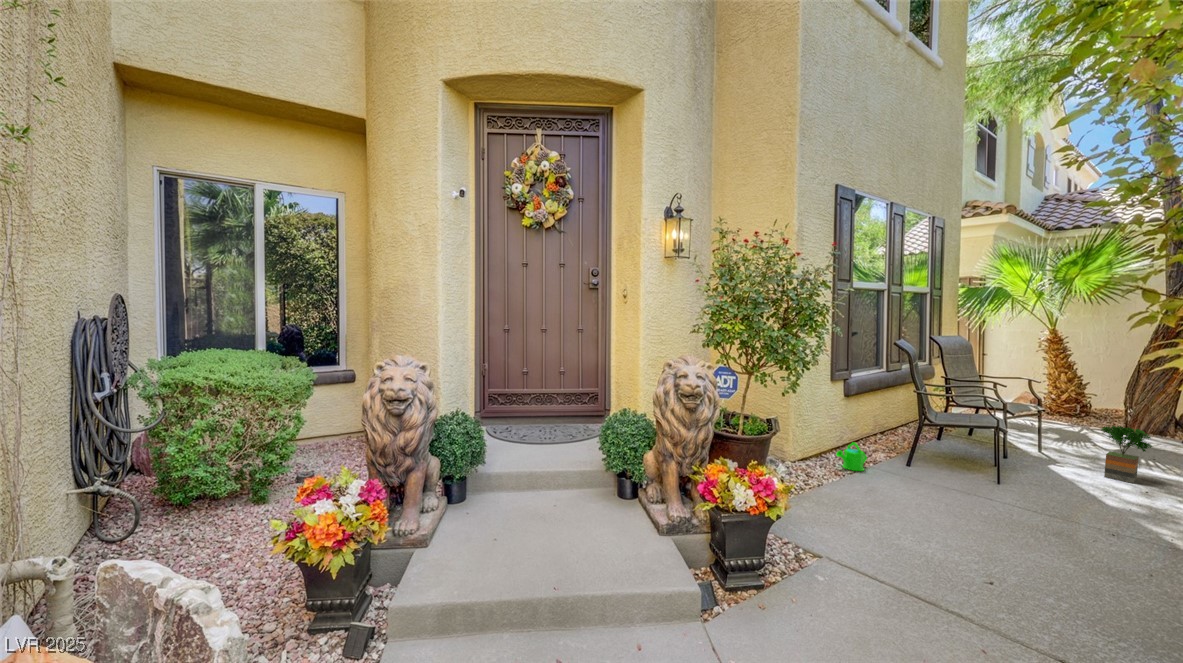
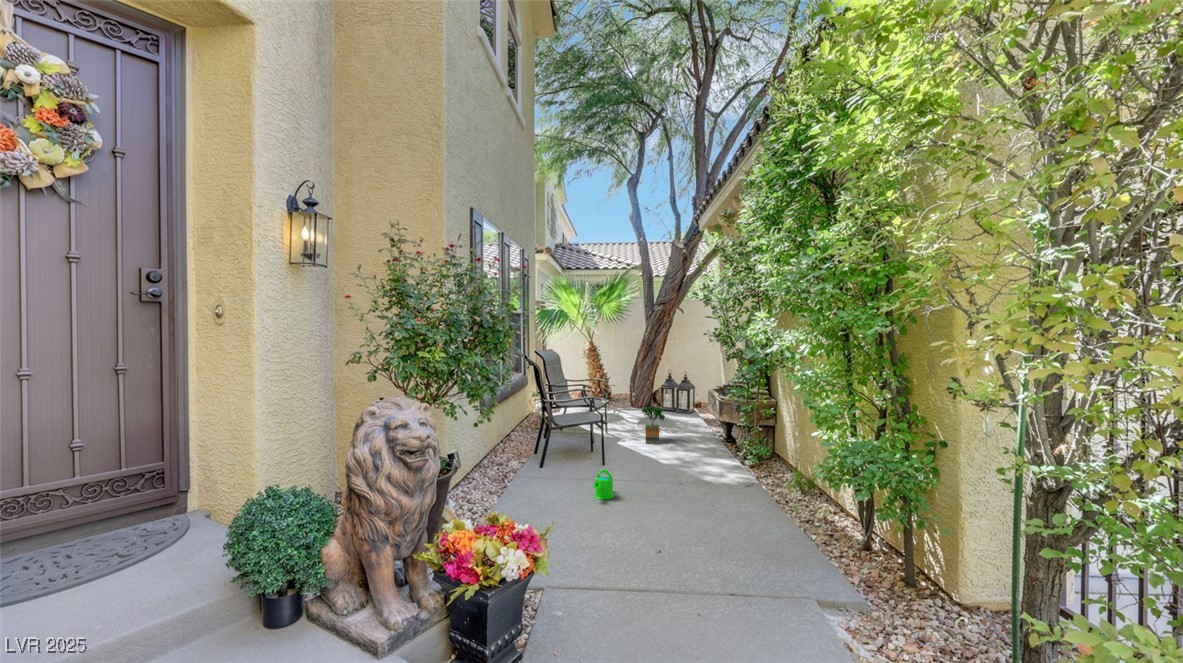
watering can: present [836,442,867,471] -> present [593,469,614,499]

